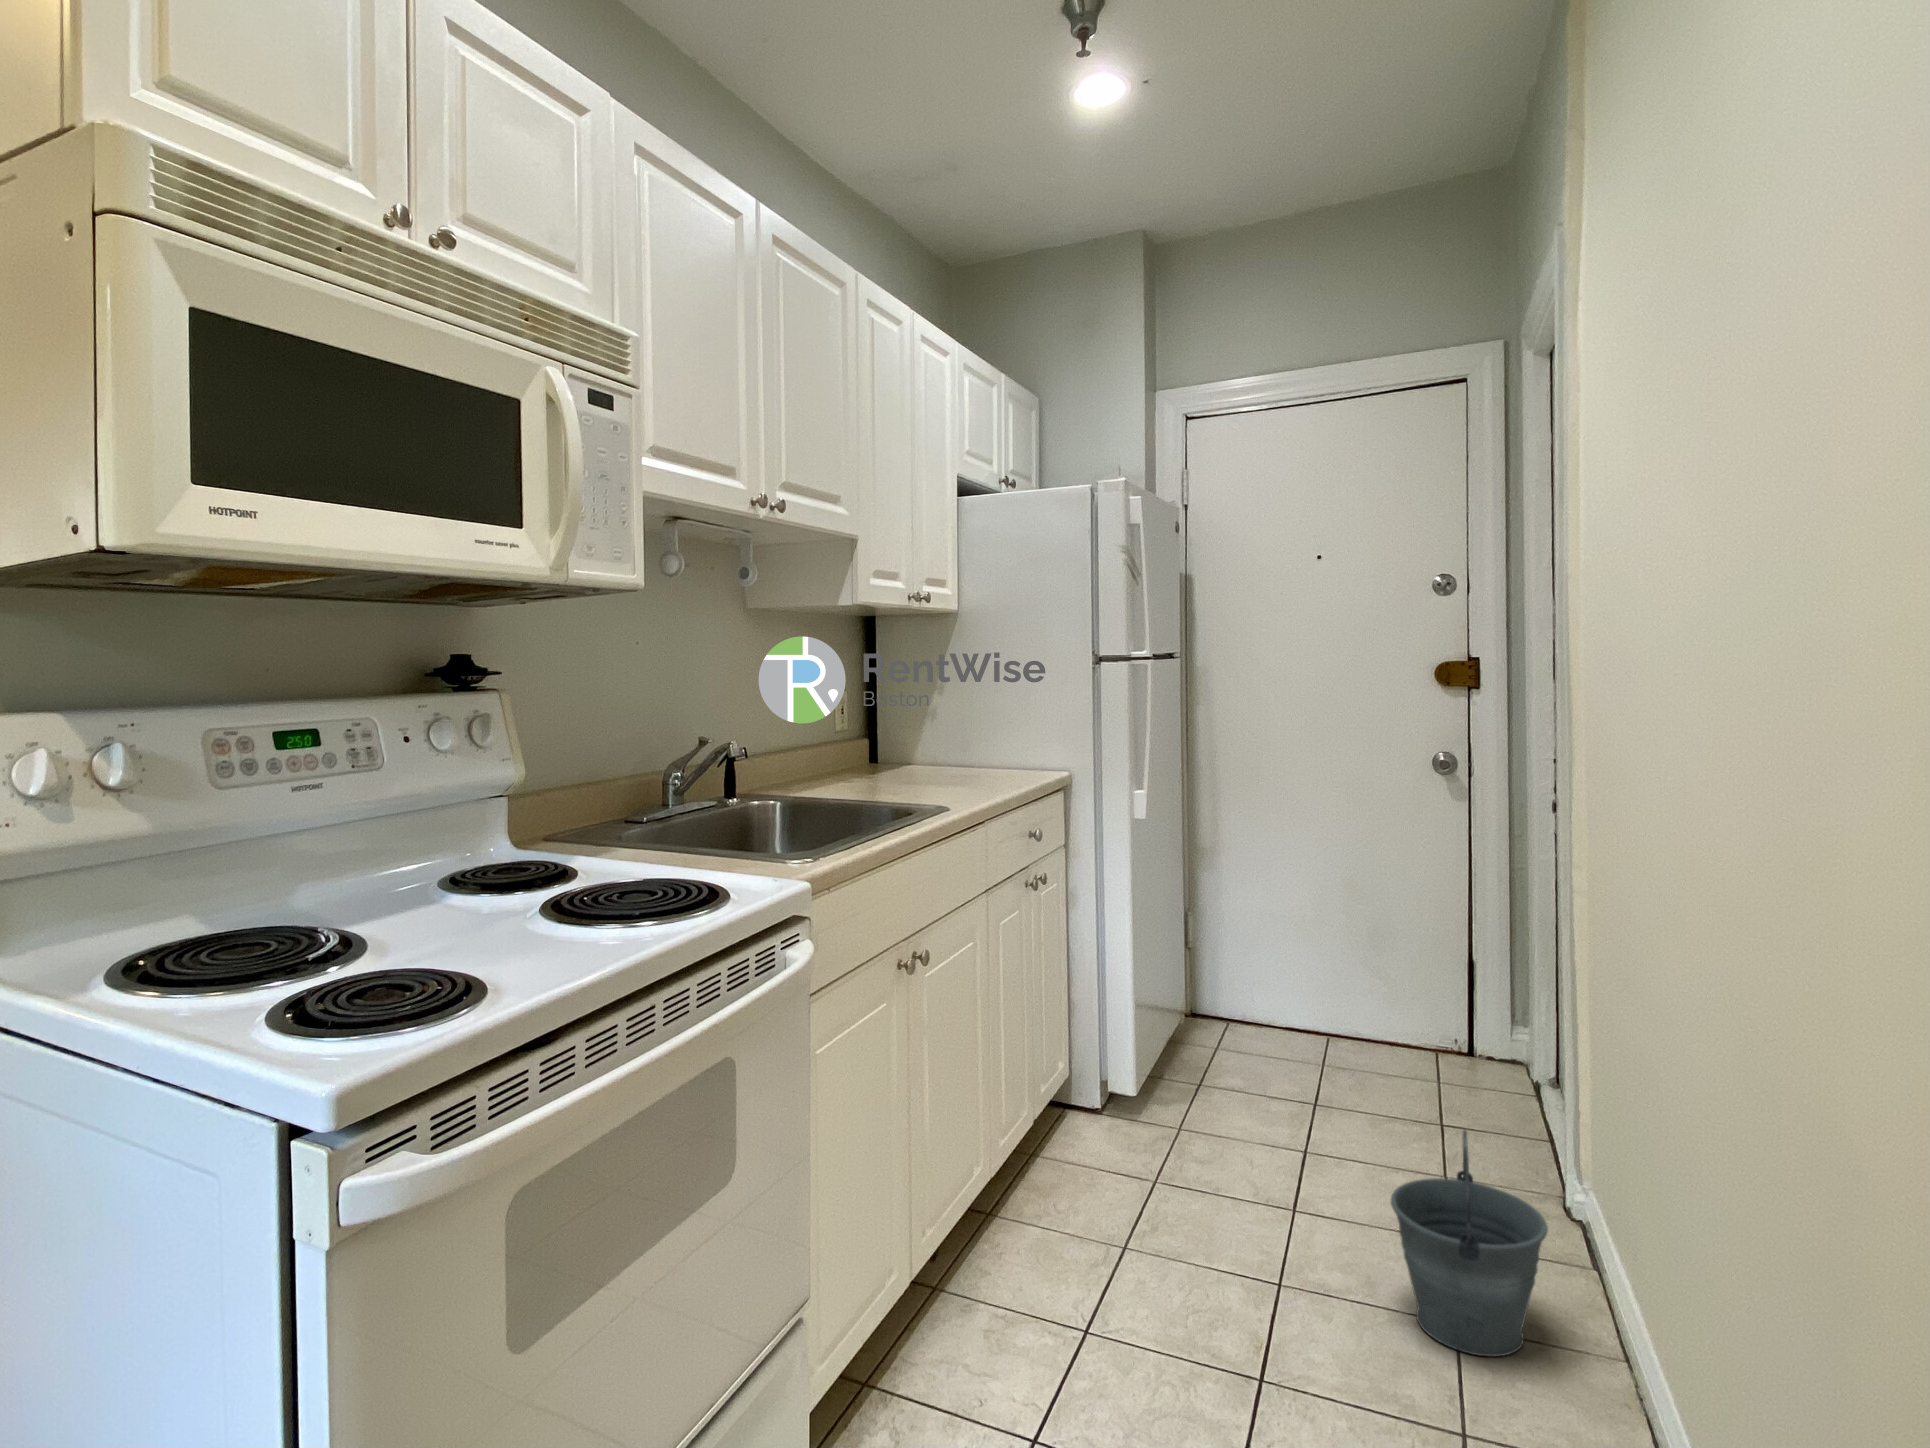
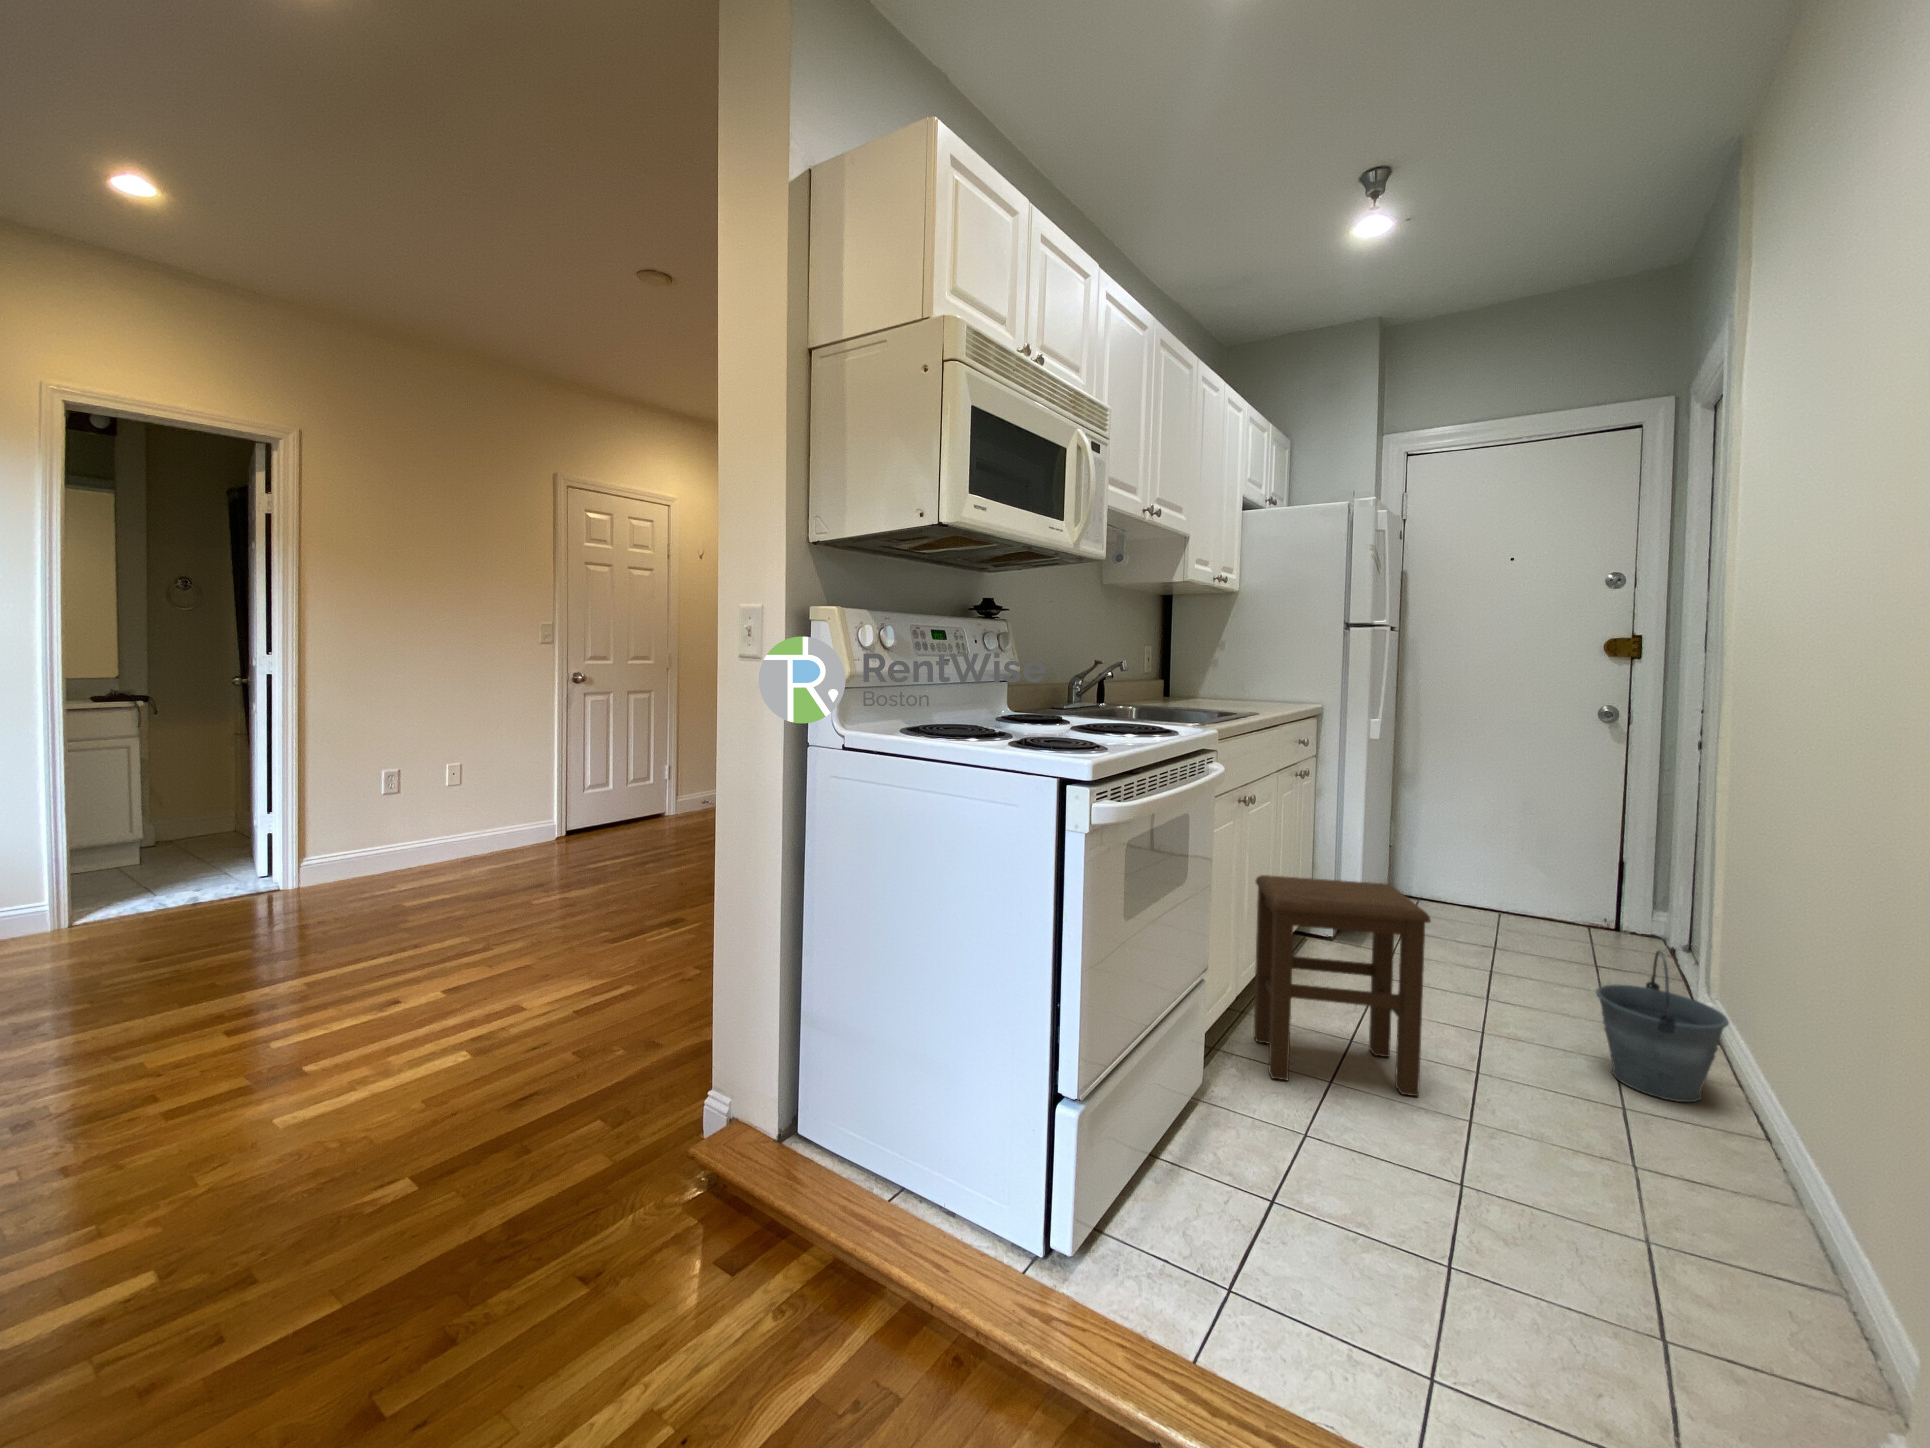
stool: none [916,1066,1139,1411] -> present [1254,875,1431,1096]

